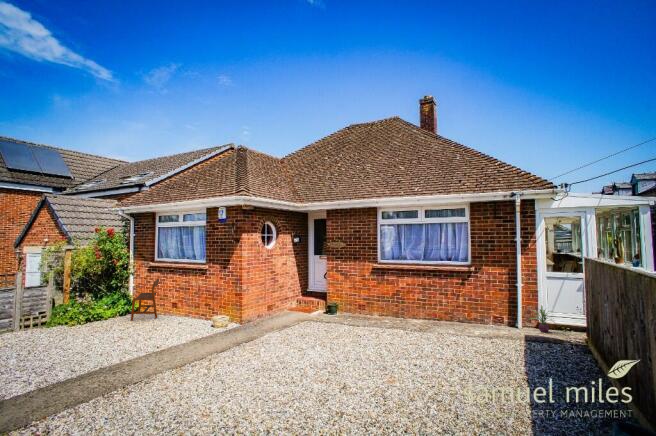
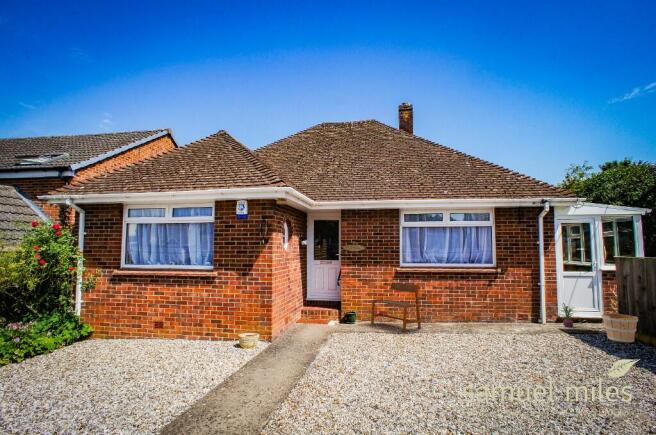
bench: present [131,279,159,320] -> present [371,282,421,332]
wooden bucket: none [554,318,591,351] -> present [602,313,638,343]

